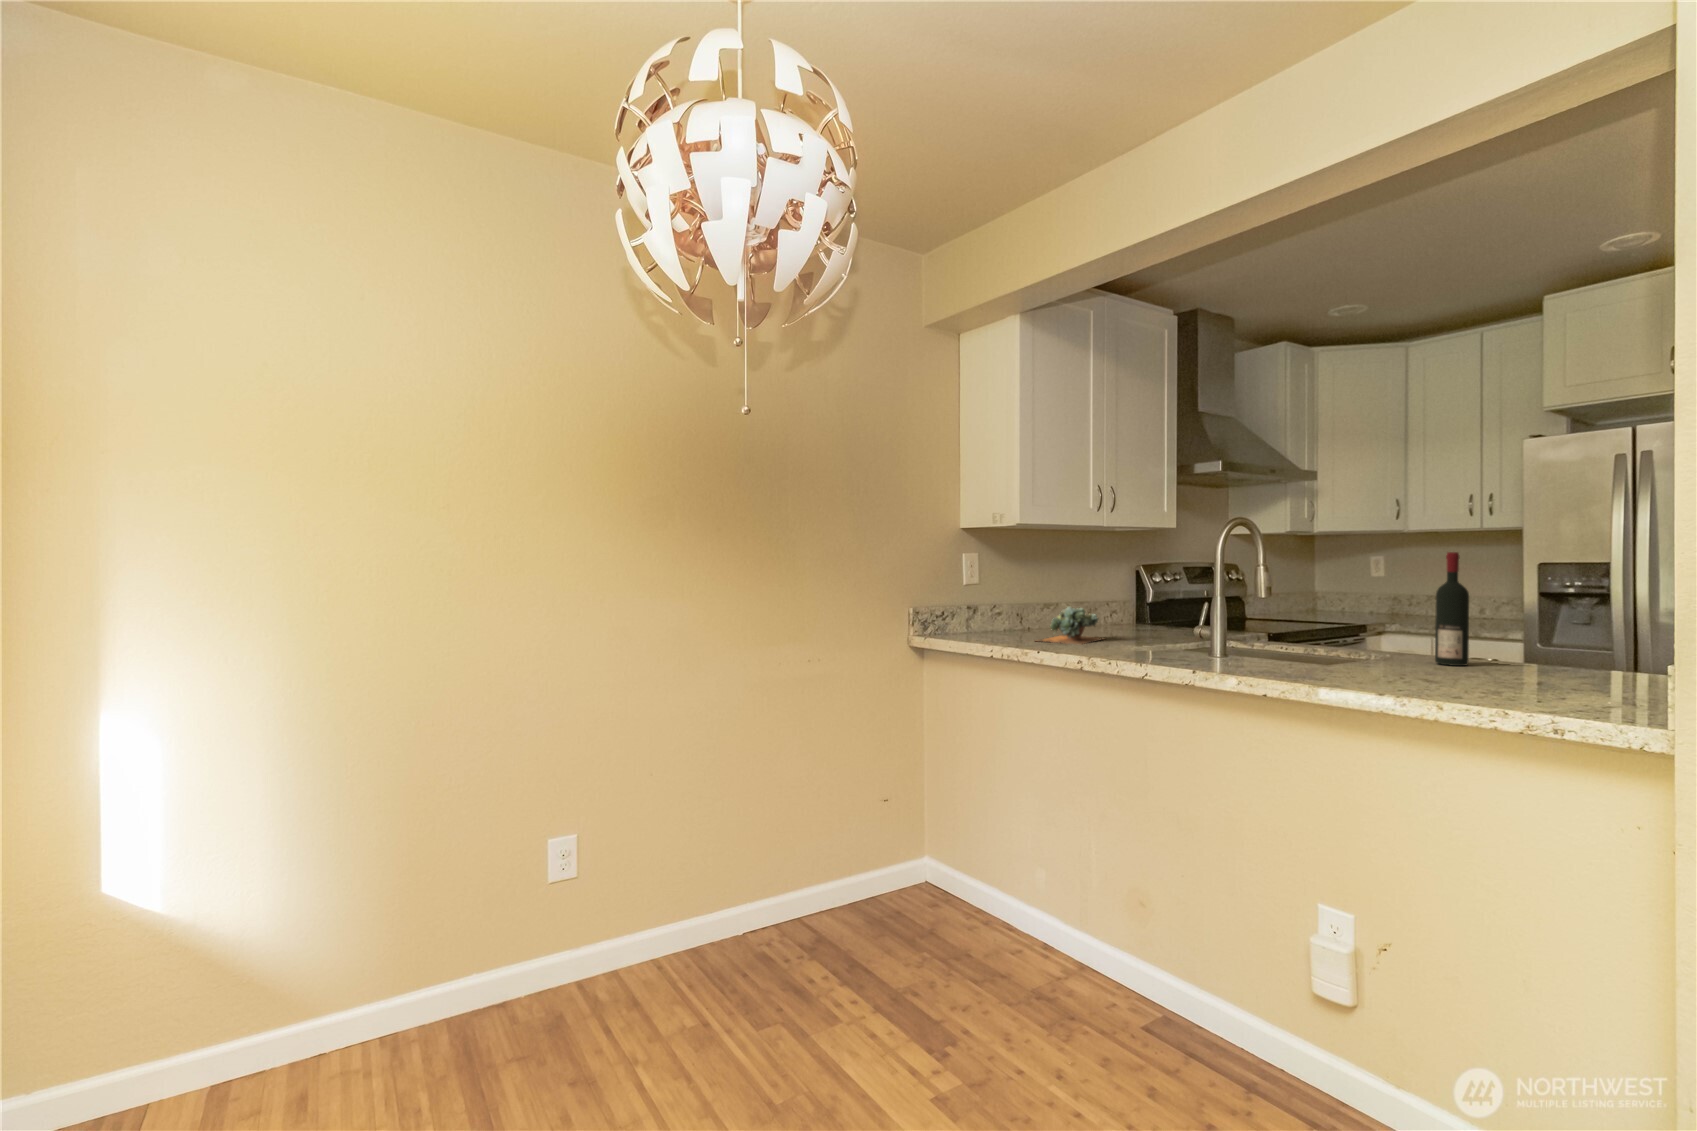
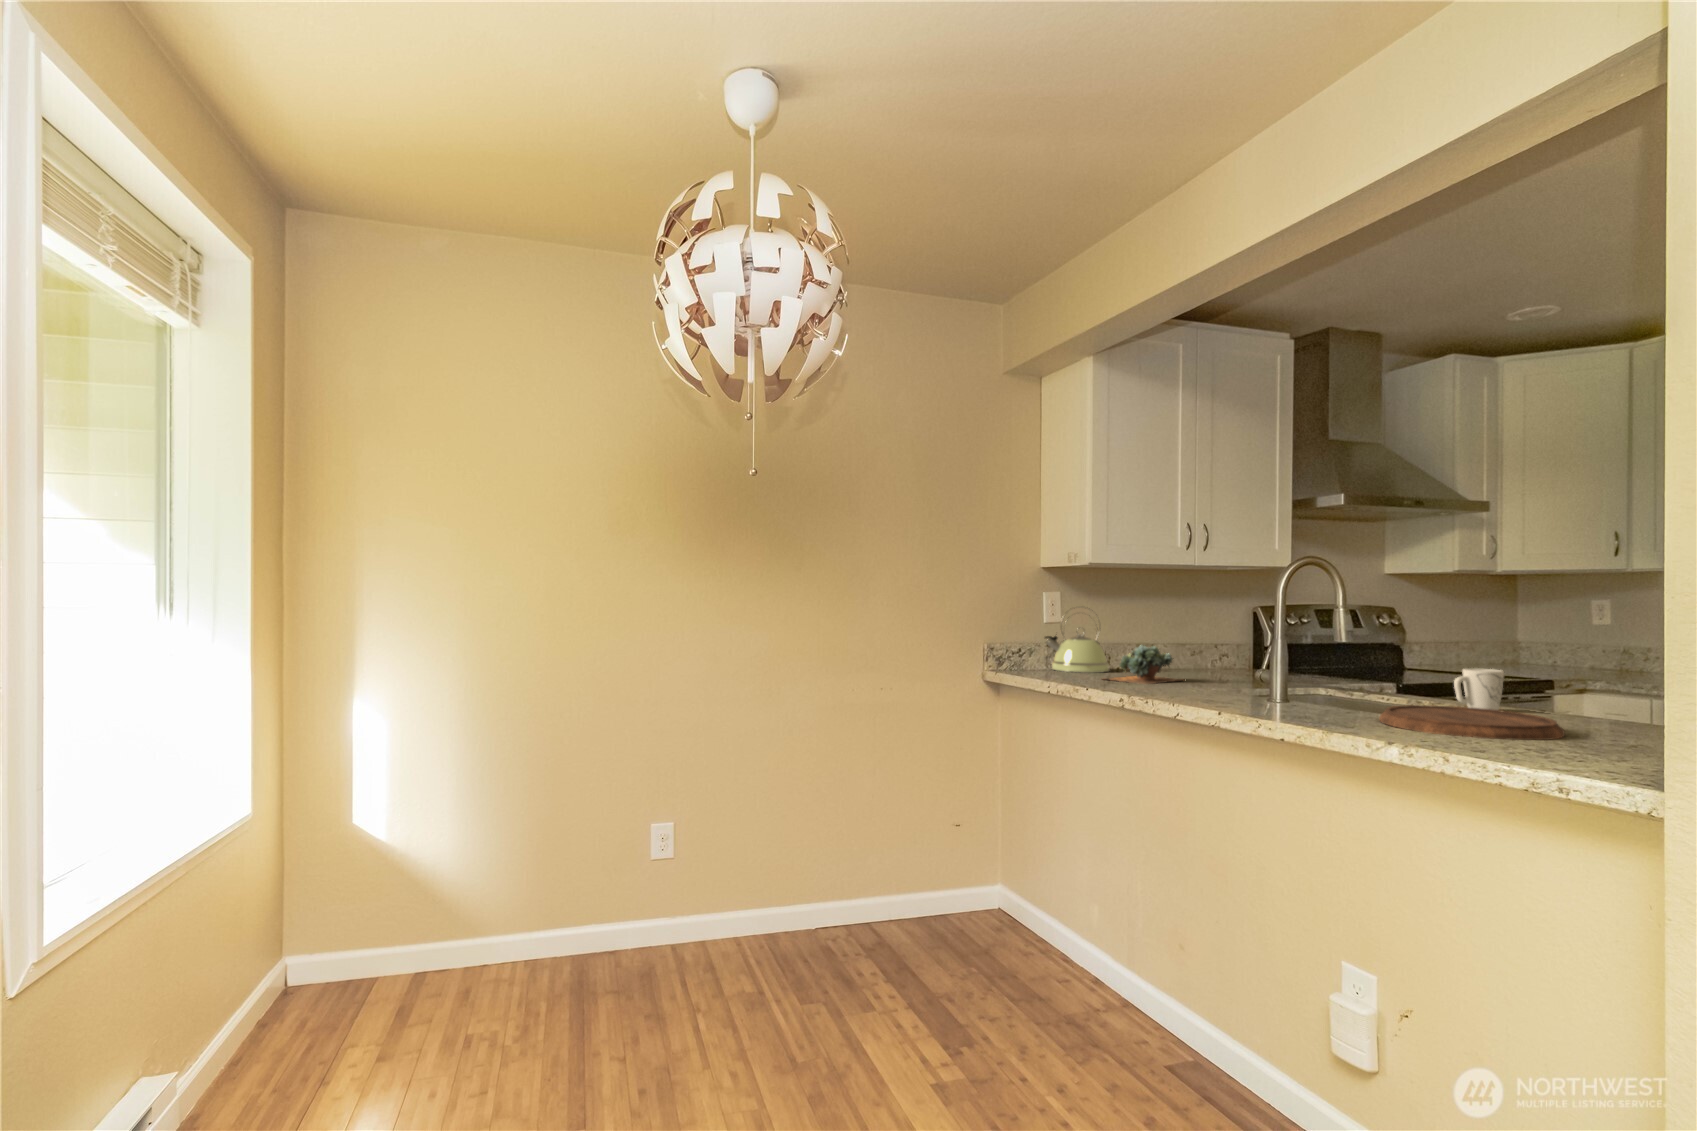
wine bottle: present [1435,552,1469,666] -> none [1526,590,1568,722]
kettle: none [962,570,1024,634] -> present [1045,608,1109,673]
mug: none [1367,621,1406,658] -> present [1454,668,1504,710]
cutting board: none [1337,657,1496,686] -> present [1380,705,1565,740]

